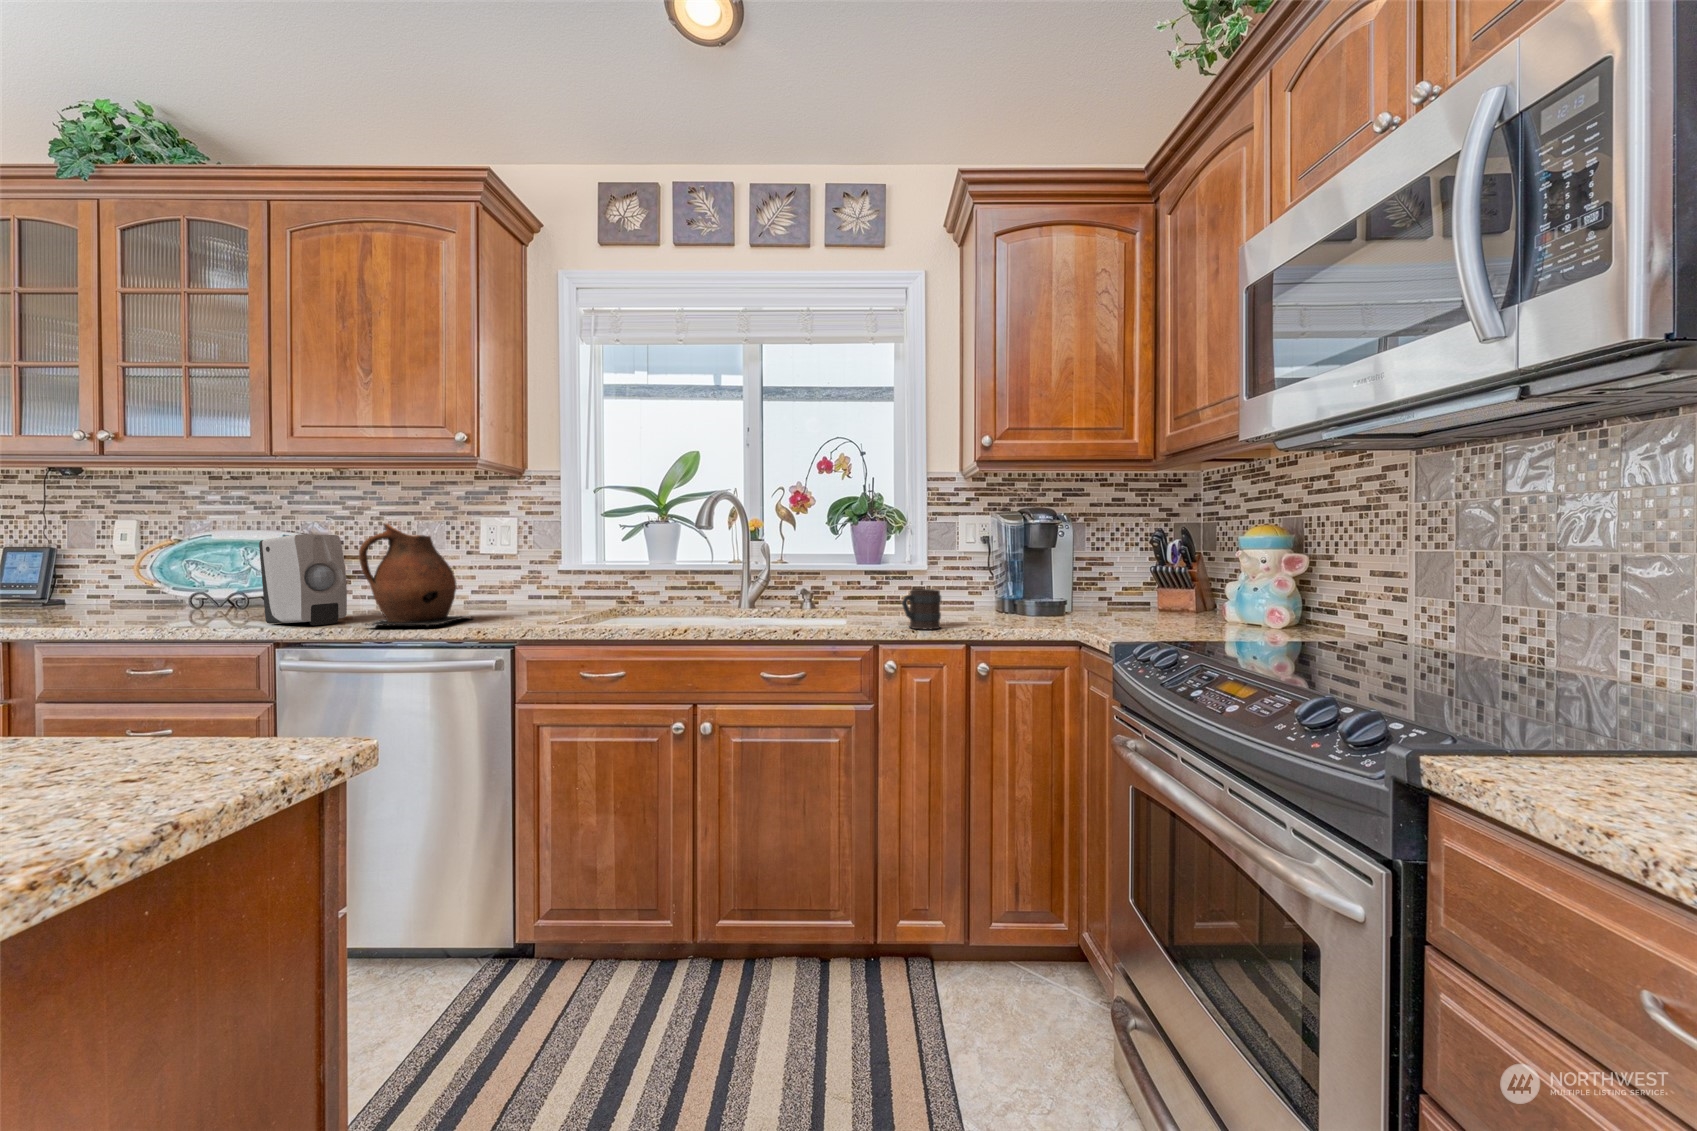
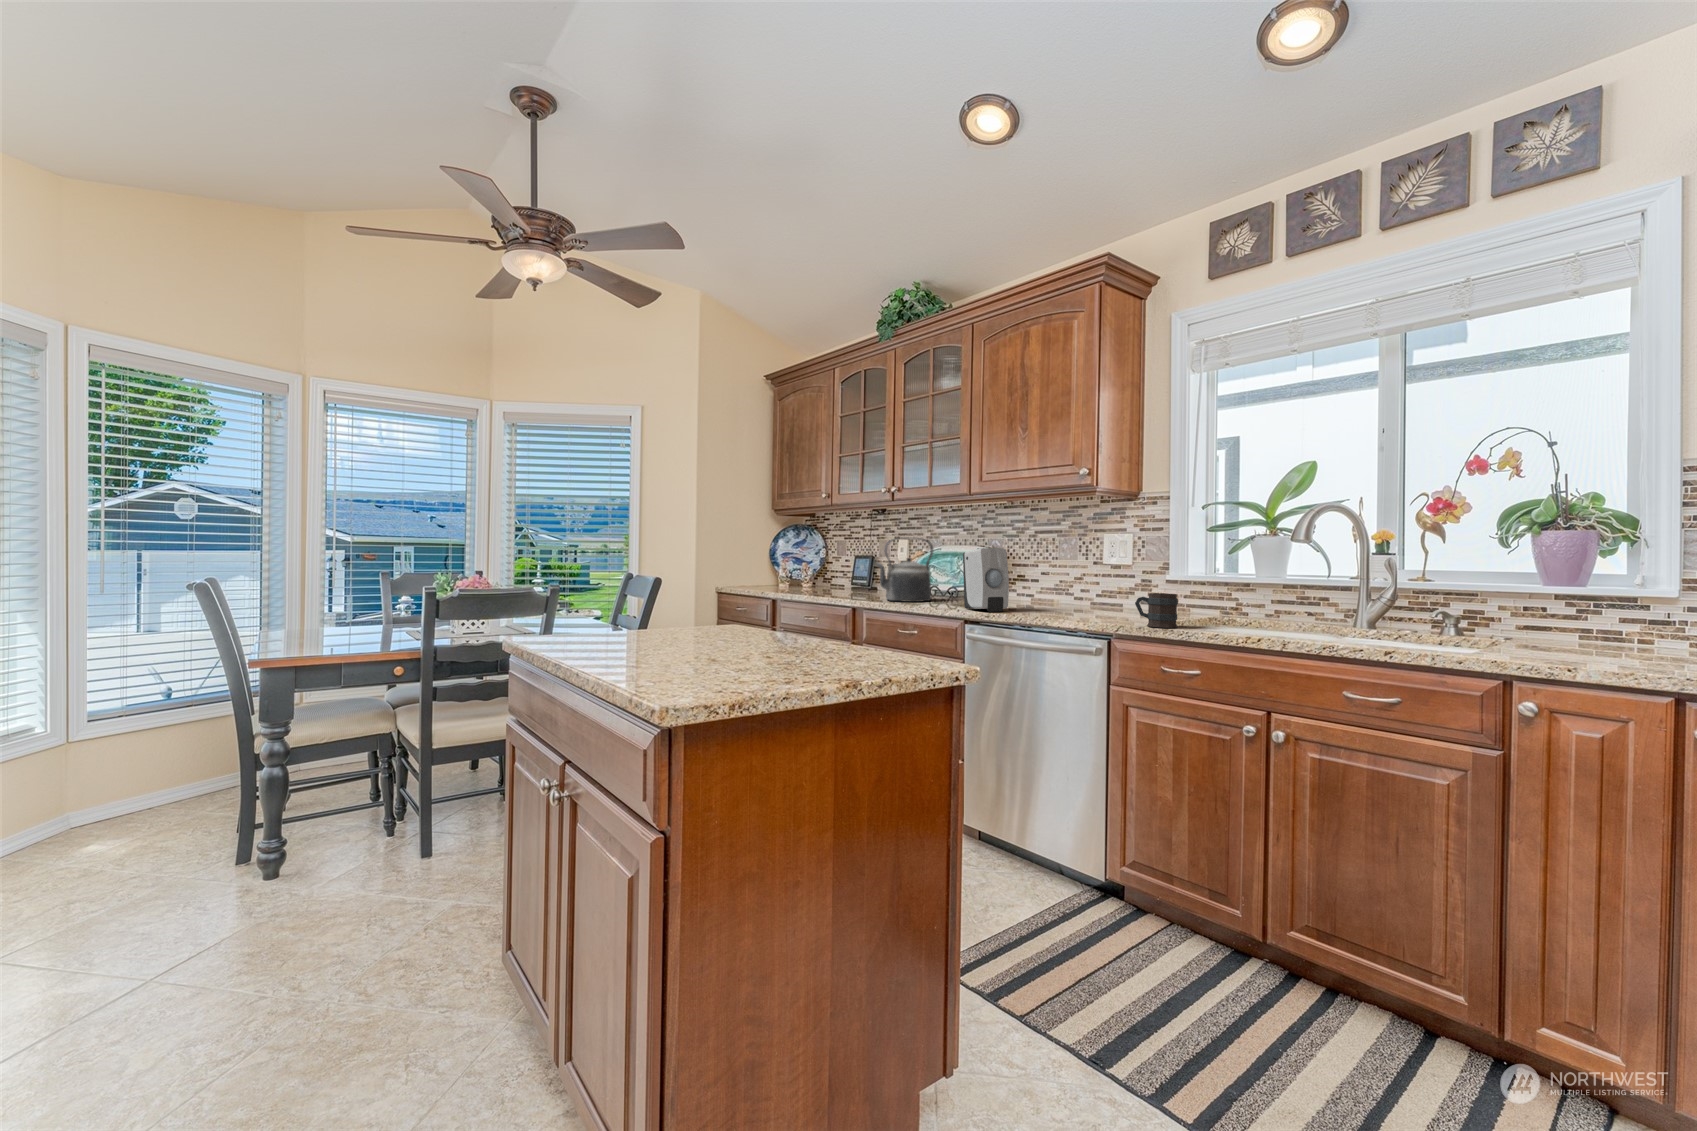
kettle: none [57,516,195,621] -> present [876,537,933,602]
ceramic pitcher: present [359,523,472,627] -> none [1015,540,1090,618]
mug: present [902,589,941,629] -> present [1135,593,1178,628]

